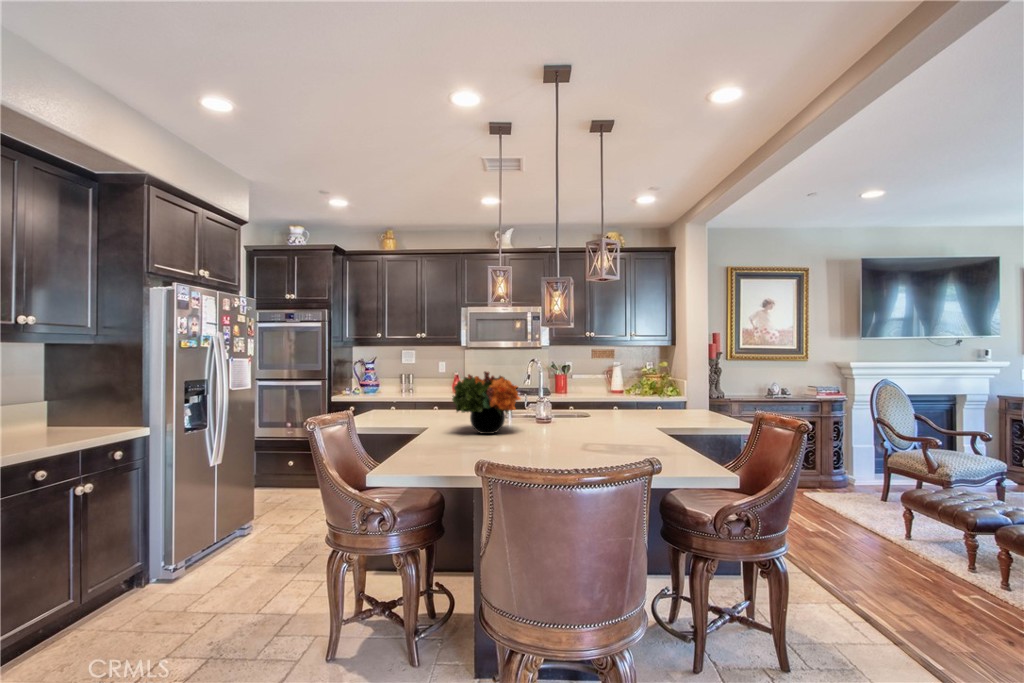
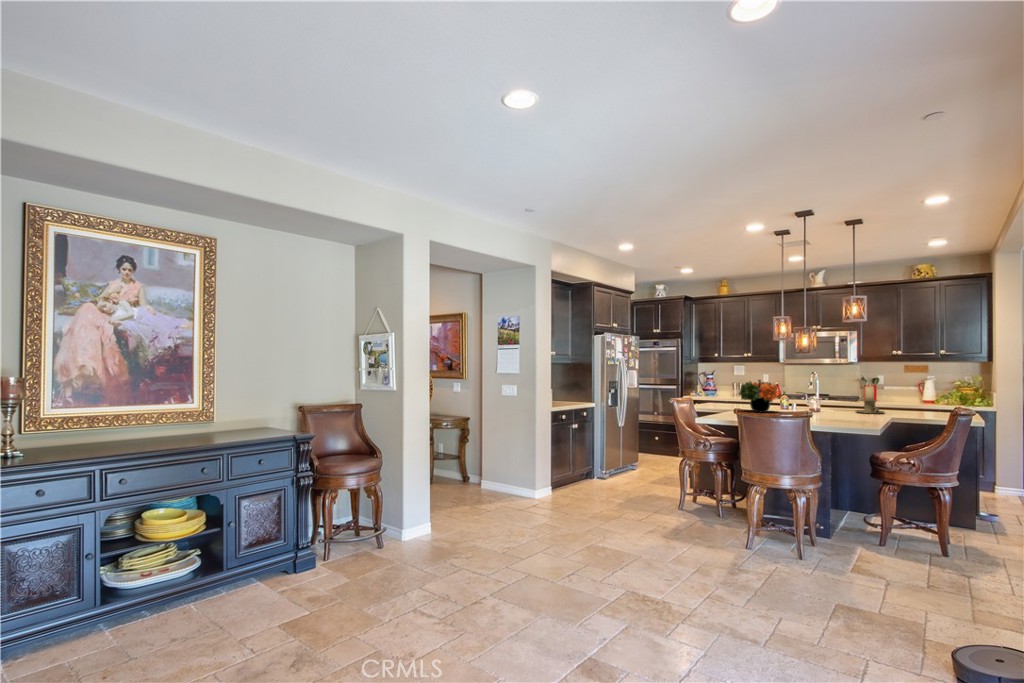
candle holder: none [607,377,646,420] -> present [856,386,884,414]

